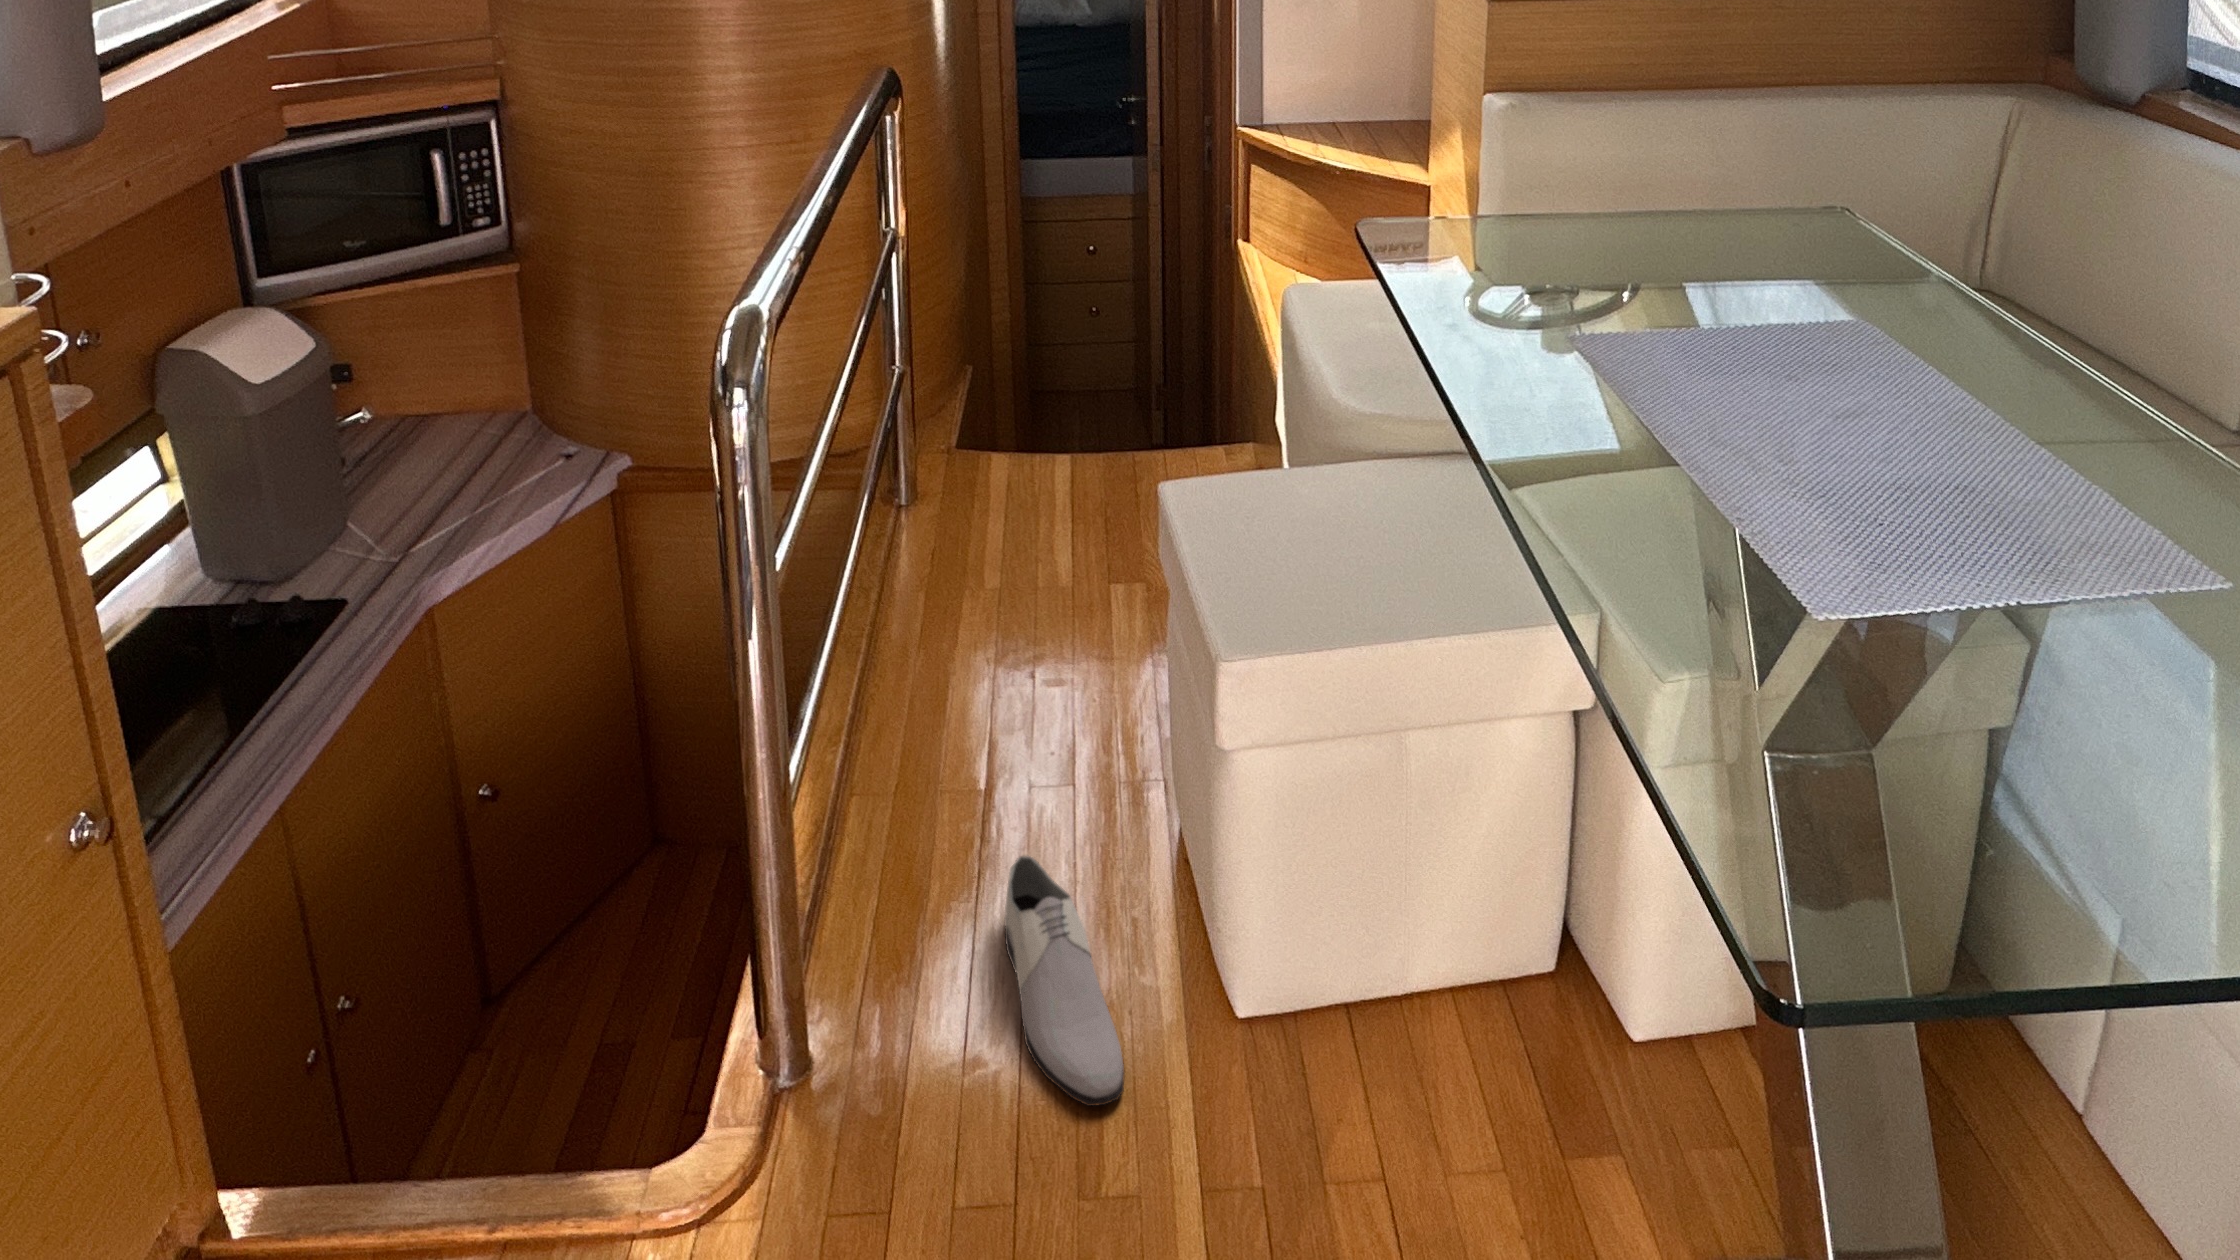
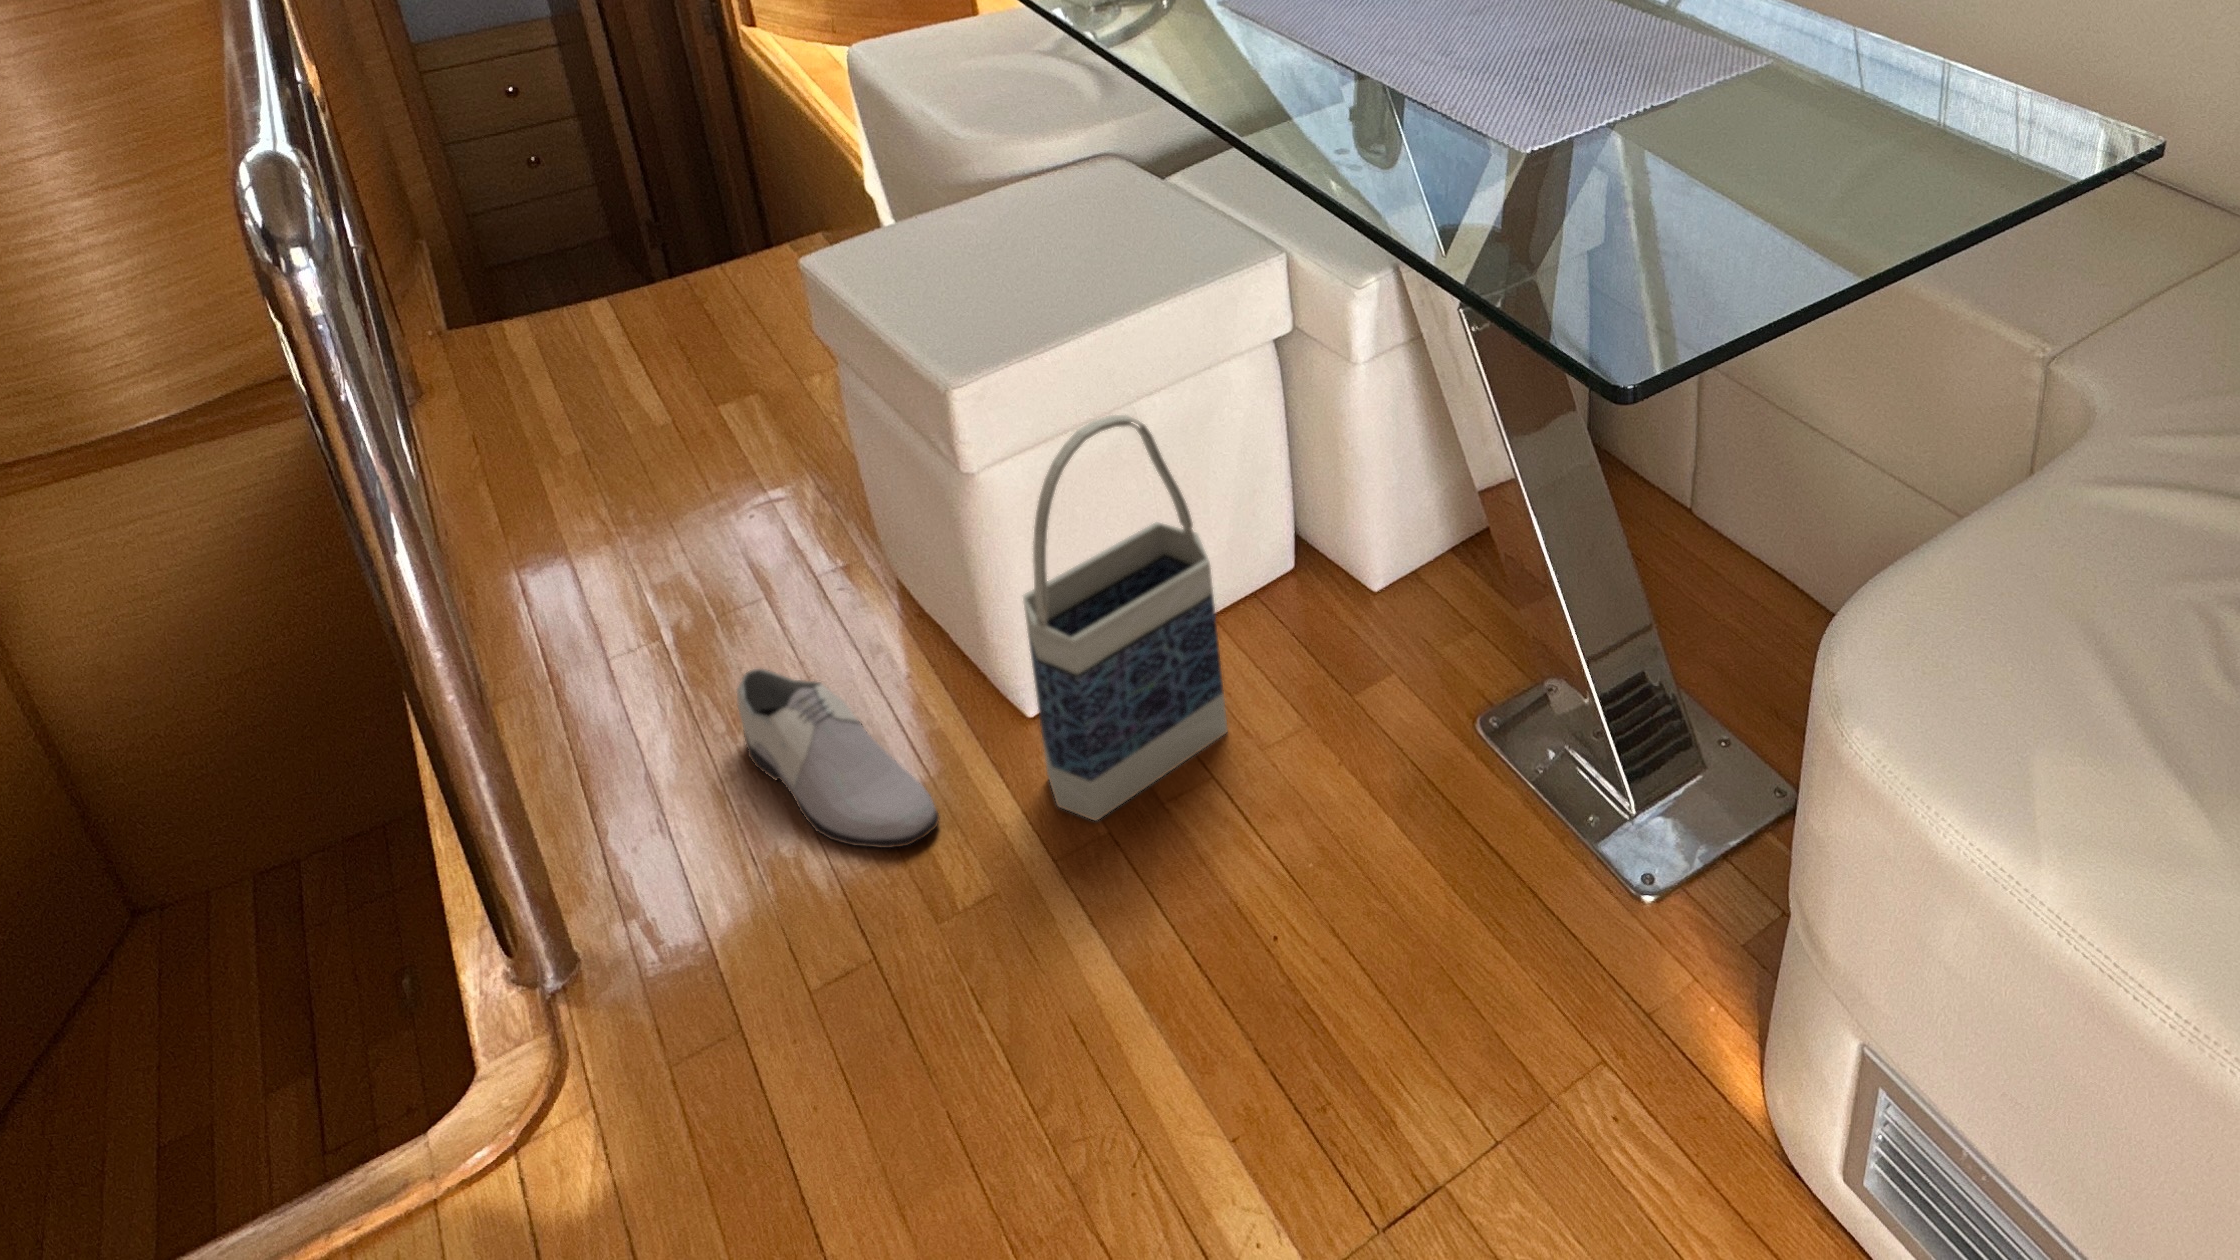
bag: none [1228,756,1427,1178] -> present [1023,415,1227,821]

